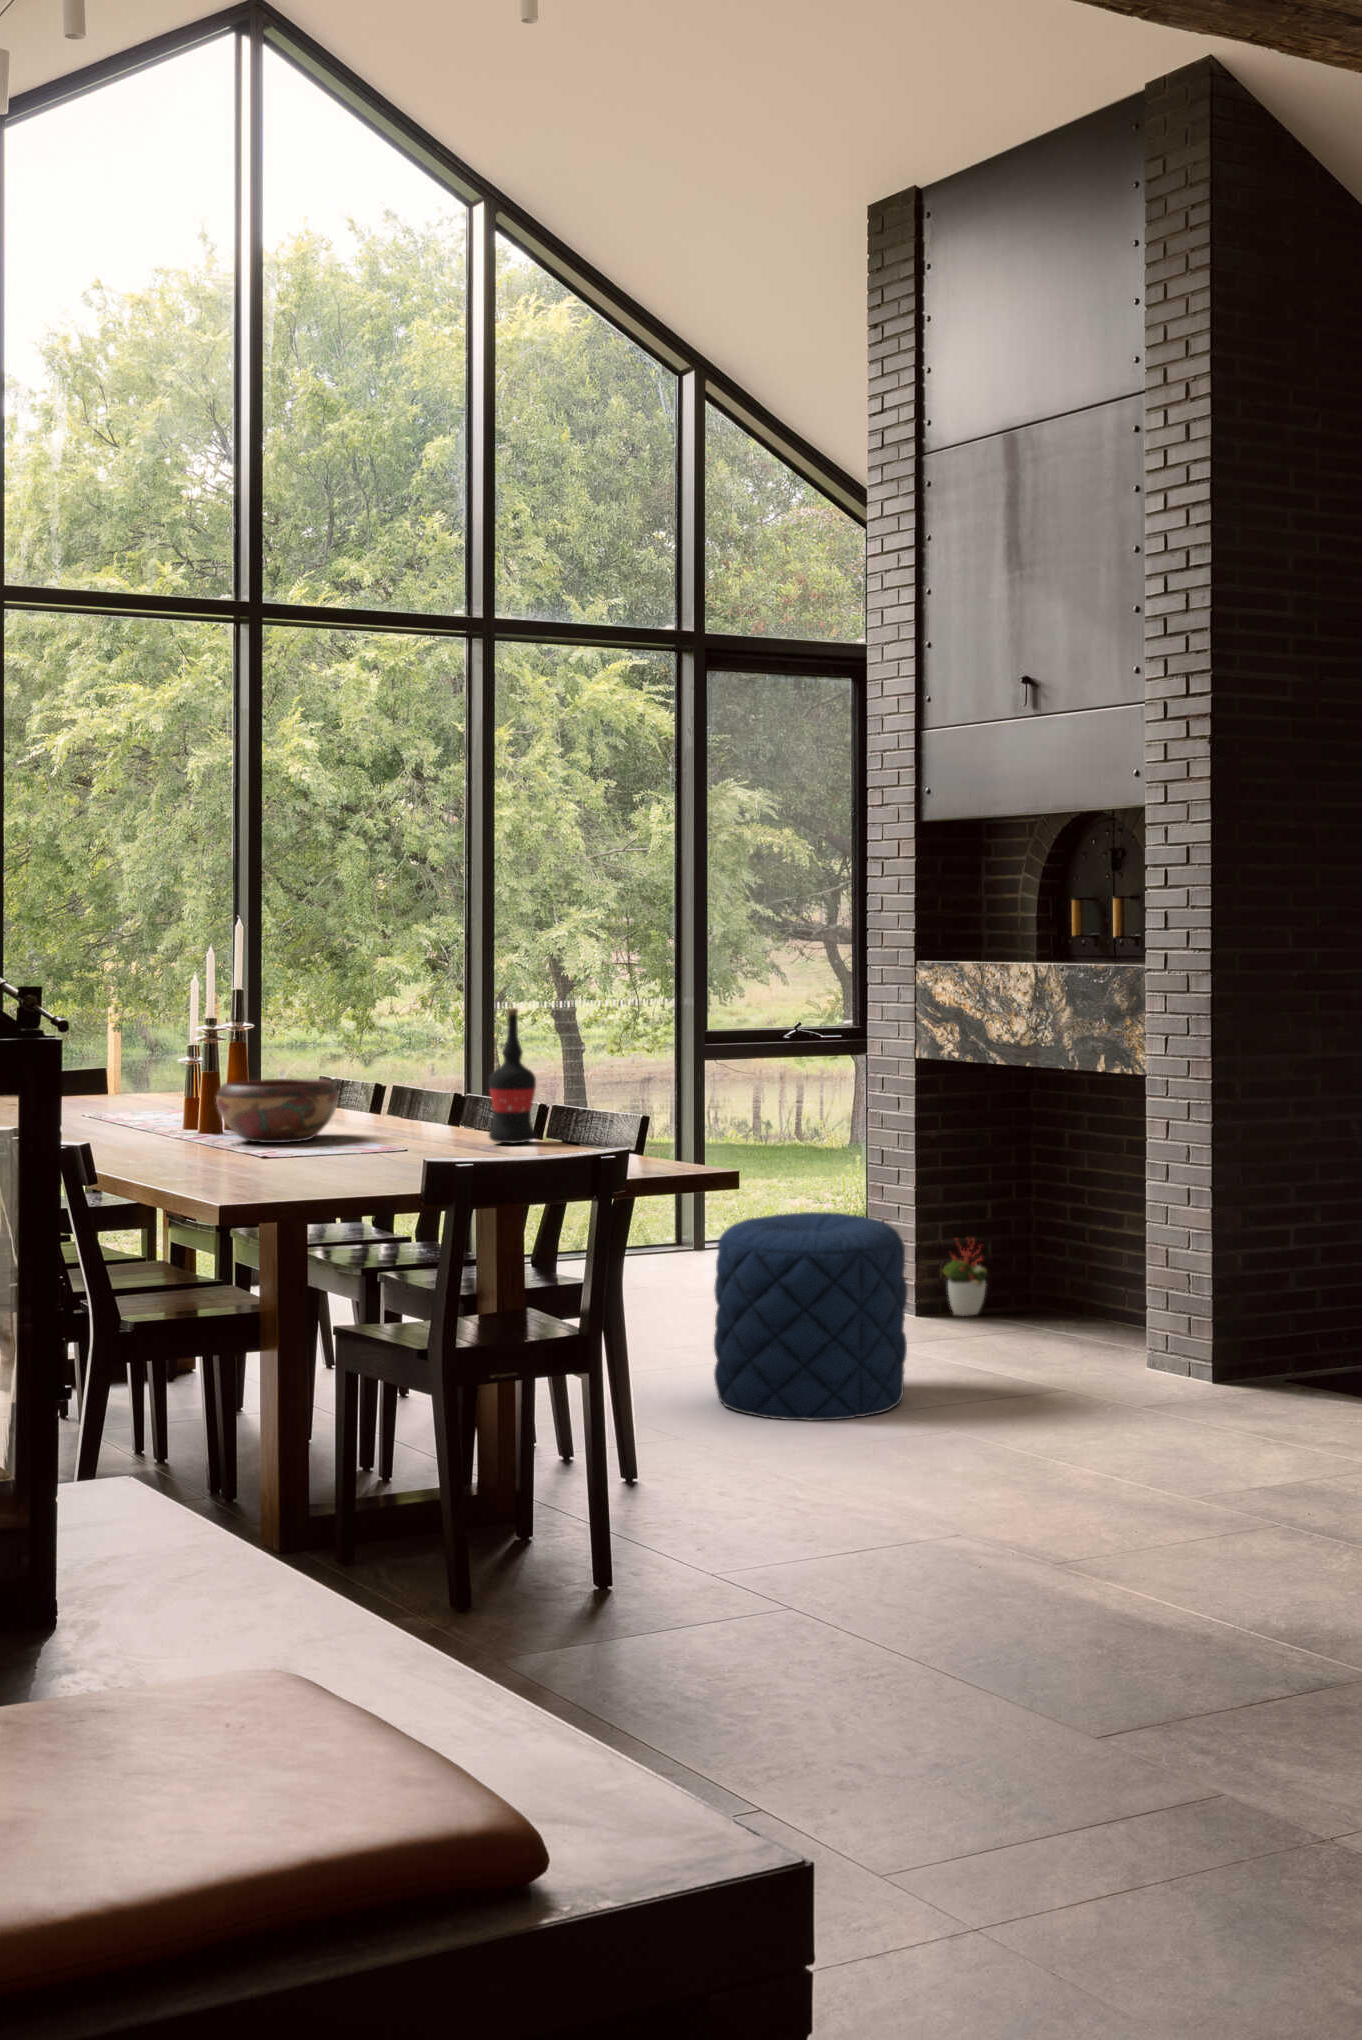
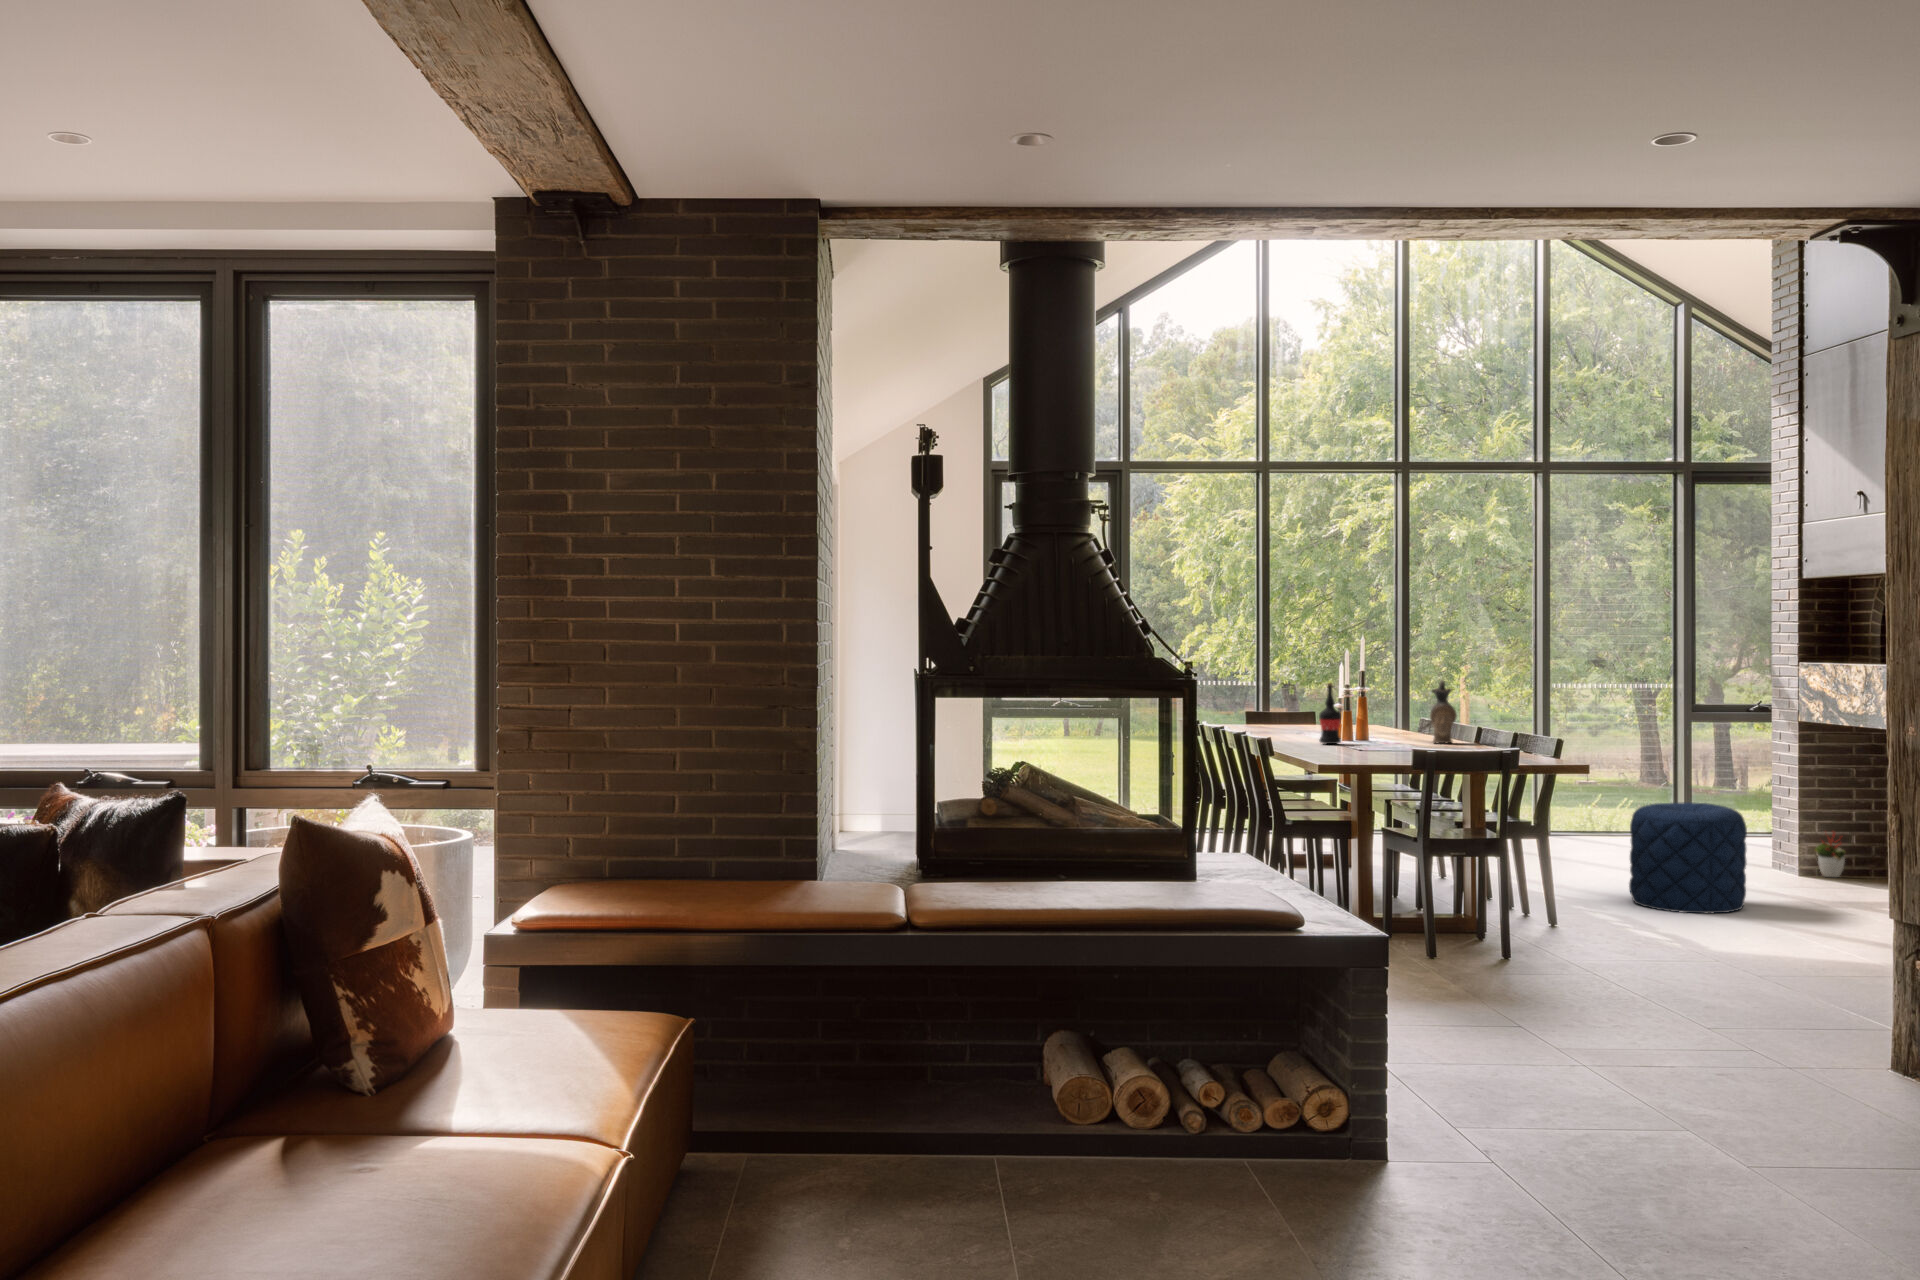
ceramic pitcher: none [367,1001,418,1126] -> present [1430,680,1457,744]
wine bottle: present [489,1008,536,1143] -> present [1319,683,1341,744]
decorative bowl: present [216,1079,339,1143] -> none [1350,718,1411,748]

